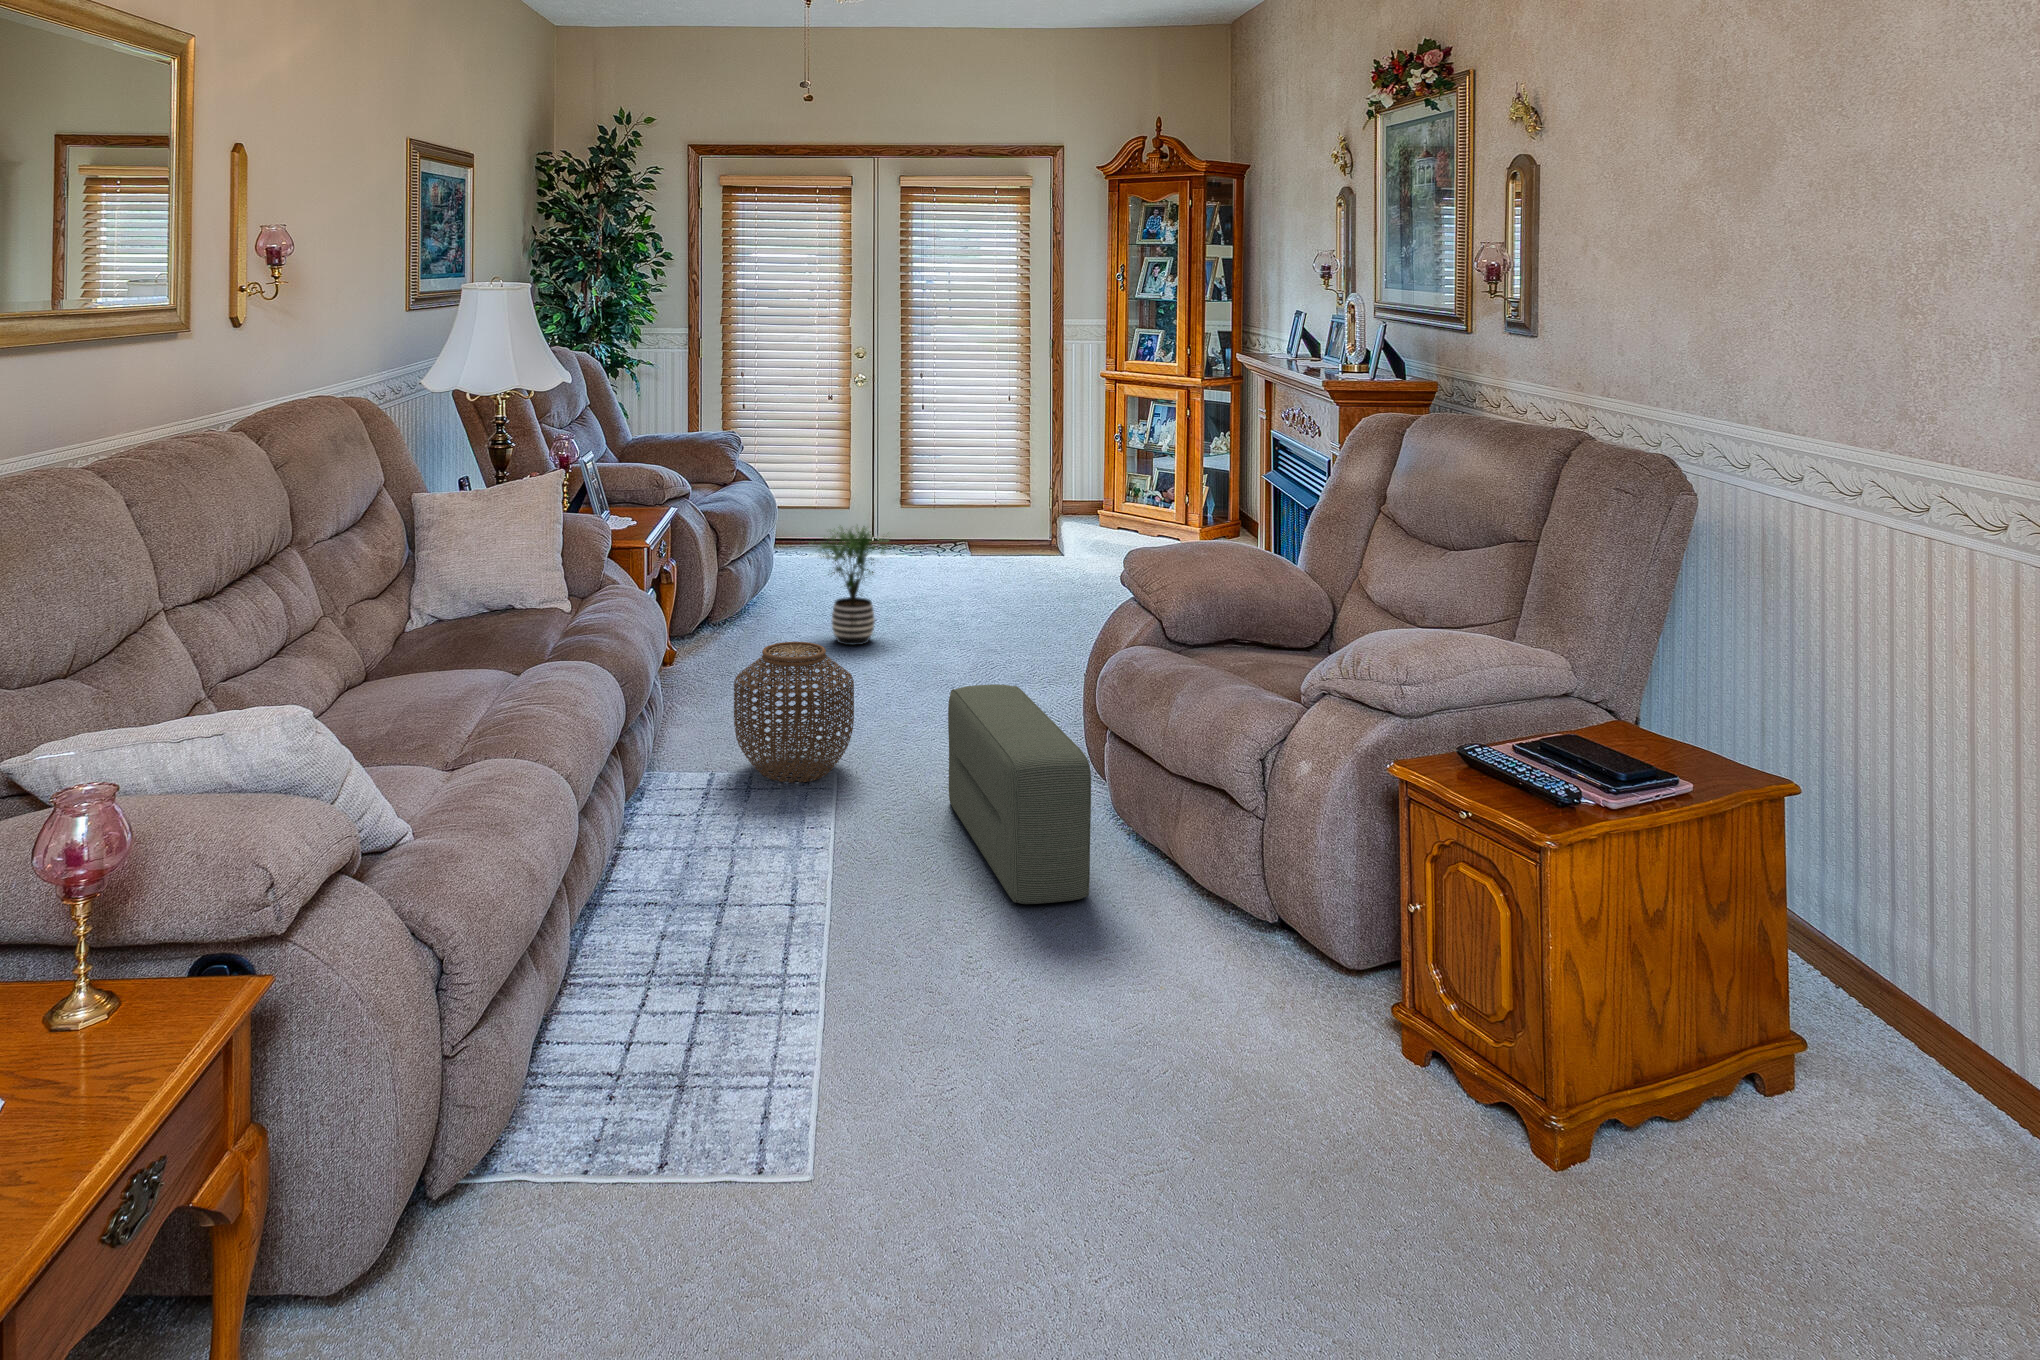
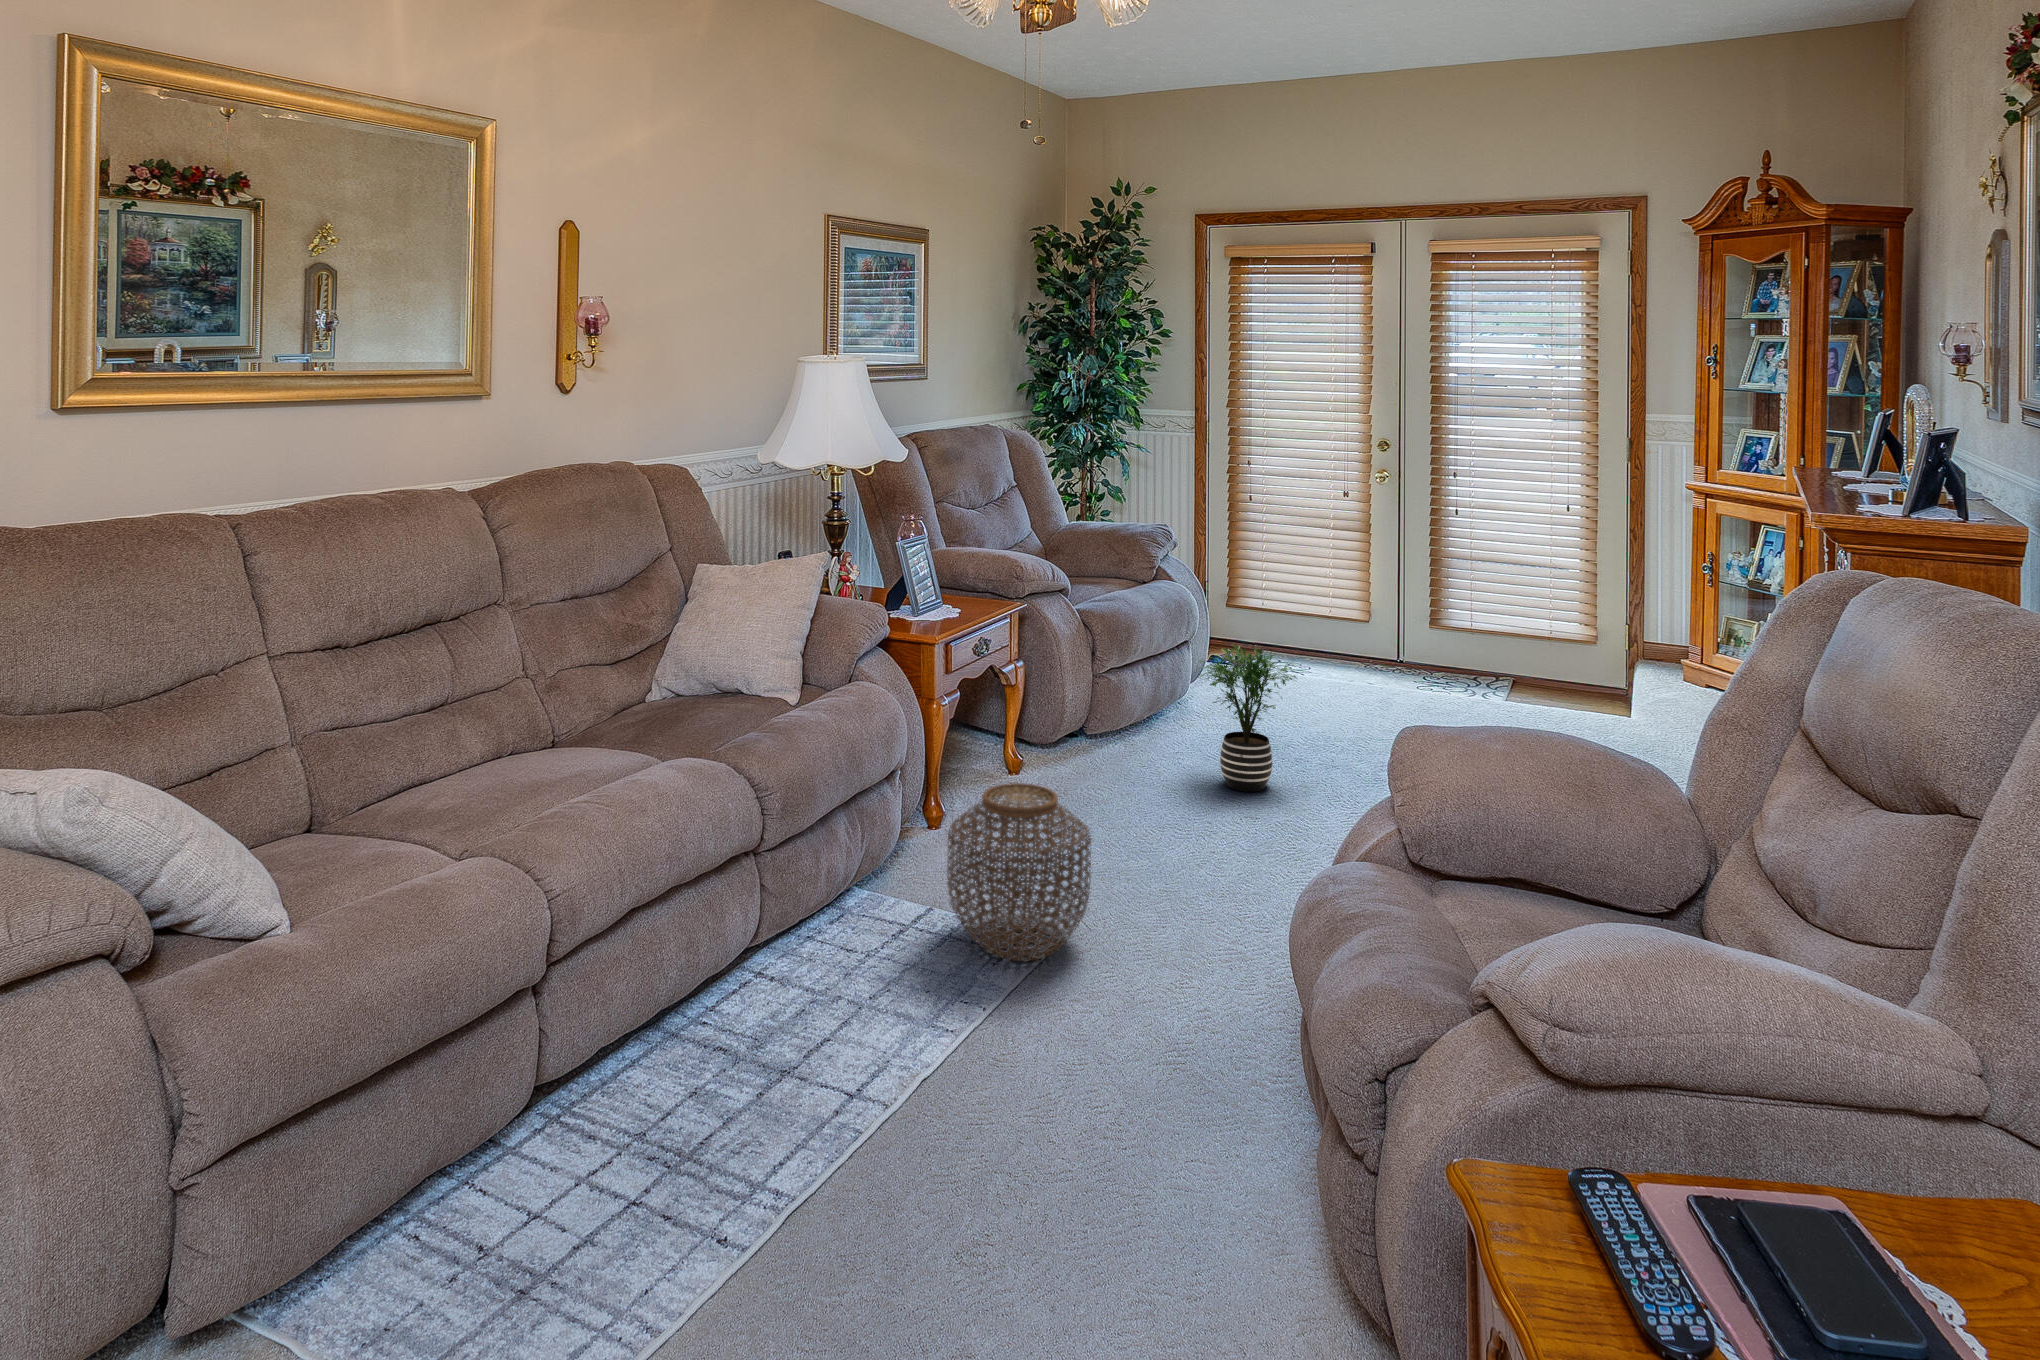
pouf: present [948,684,1091,904] -> none [1087,886,1246,1244]

